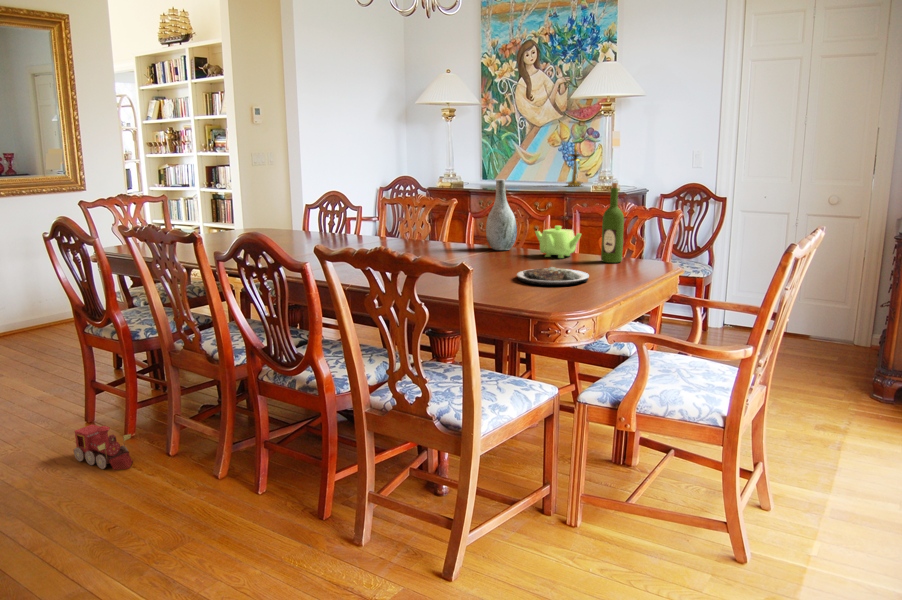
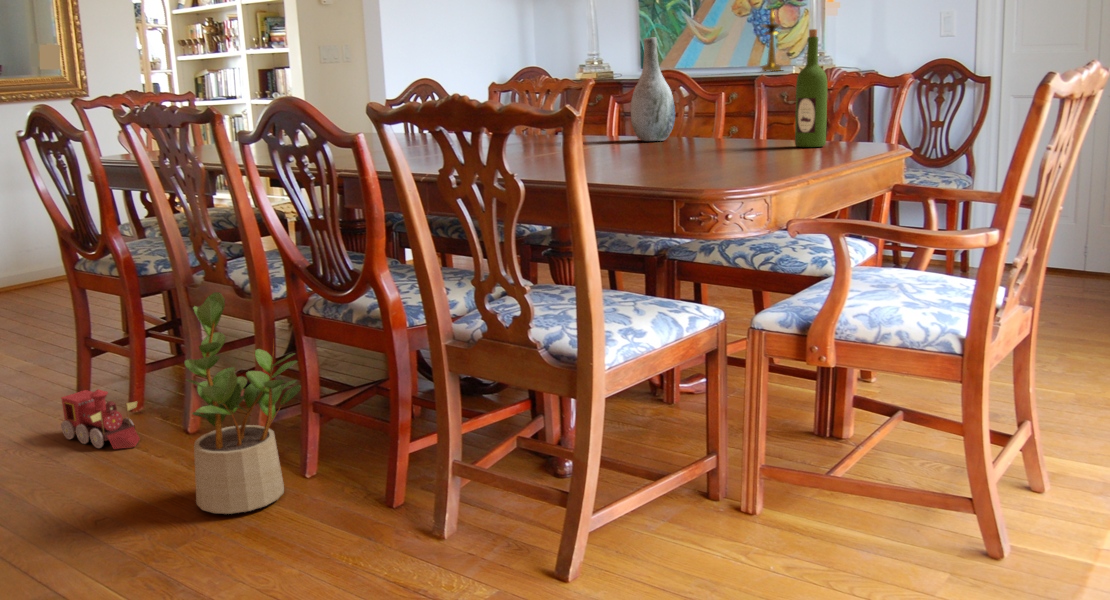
teapot: present [535,226,581,258] -> none [700,99,767,145]
plate: present [517,267,589,285] -> none [658,146,781,167]
potted plant: none [174,367,256,526] -> present [185,292,301,514]

